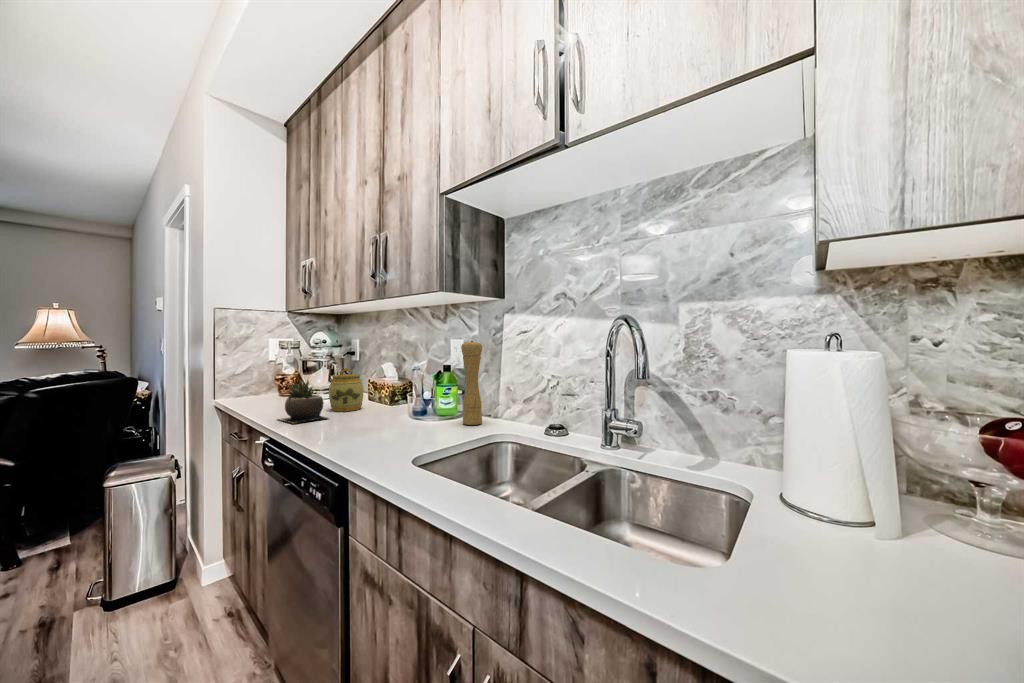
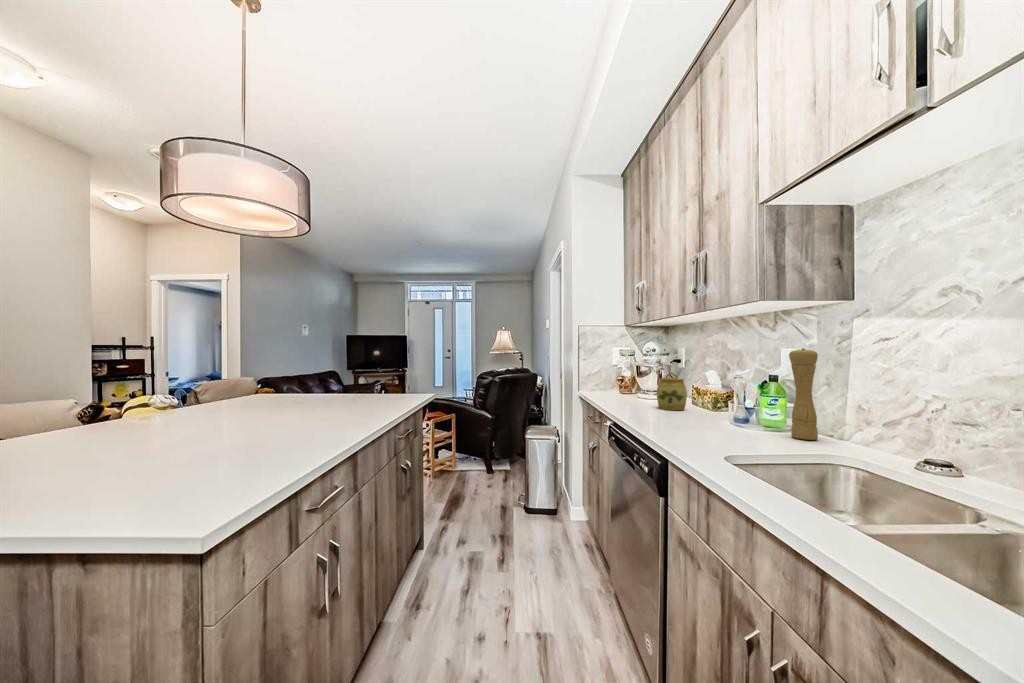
succulent plant: present [279,380,327,423] -> none [617,379,657,413]

